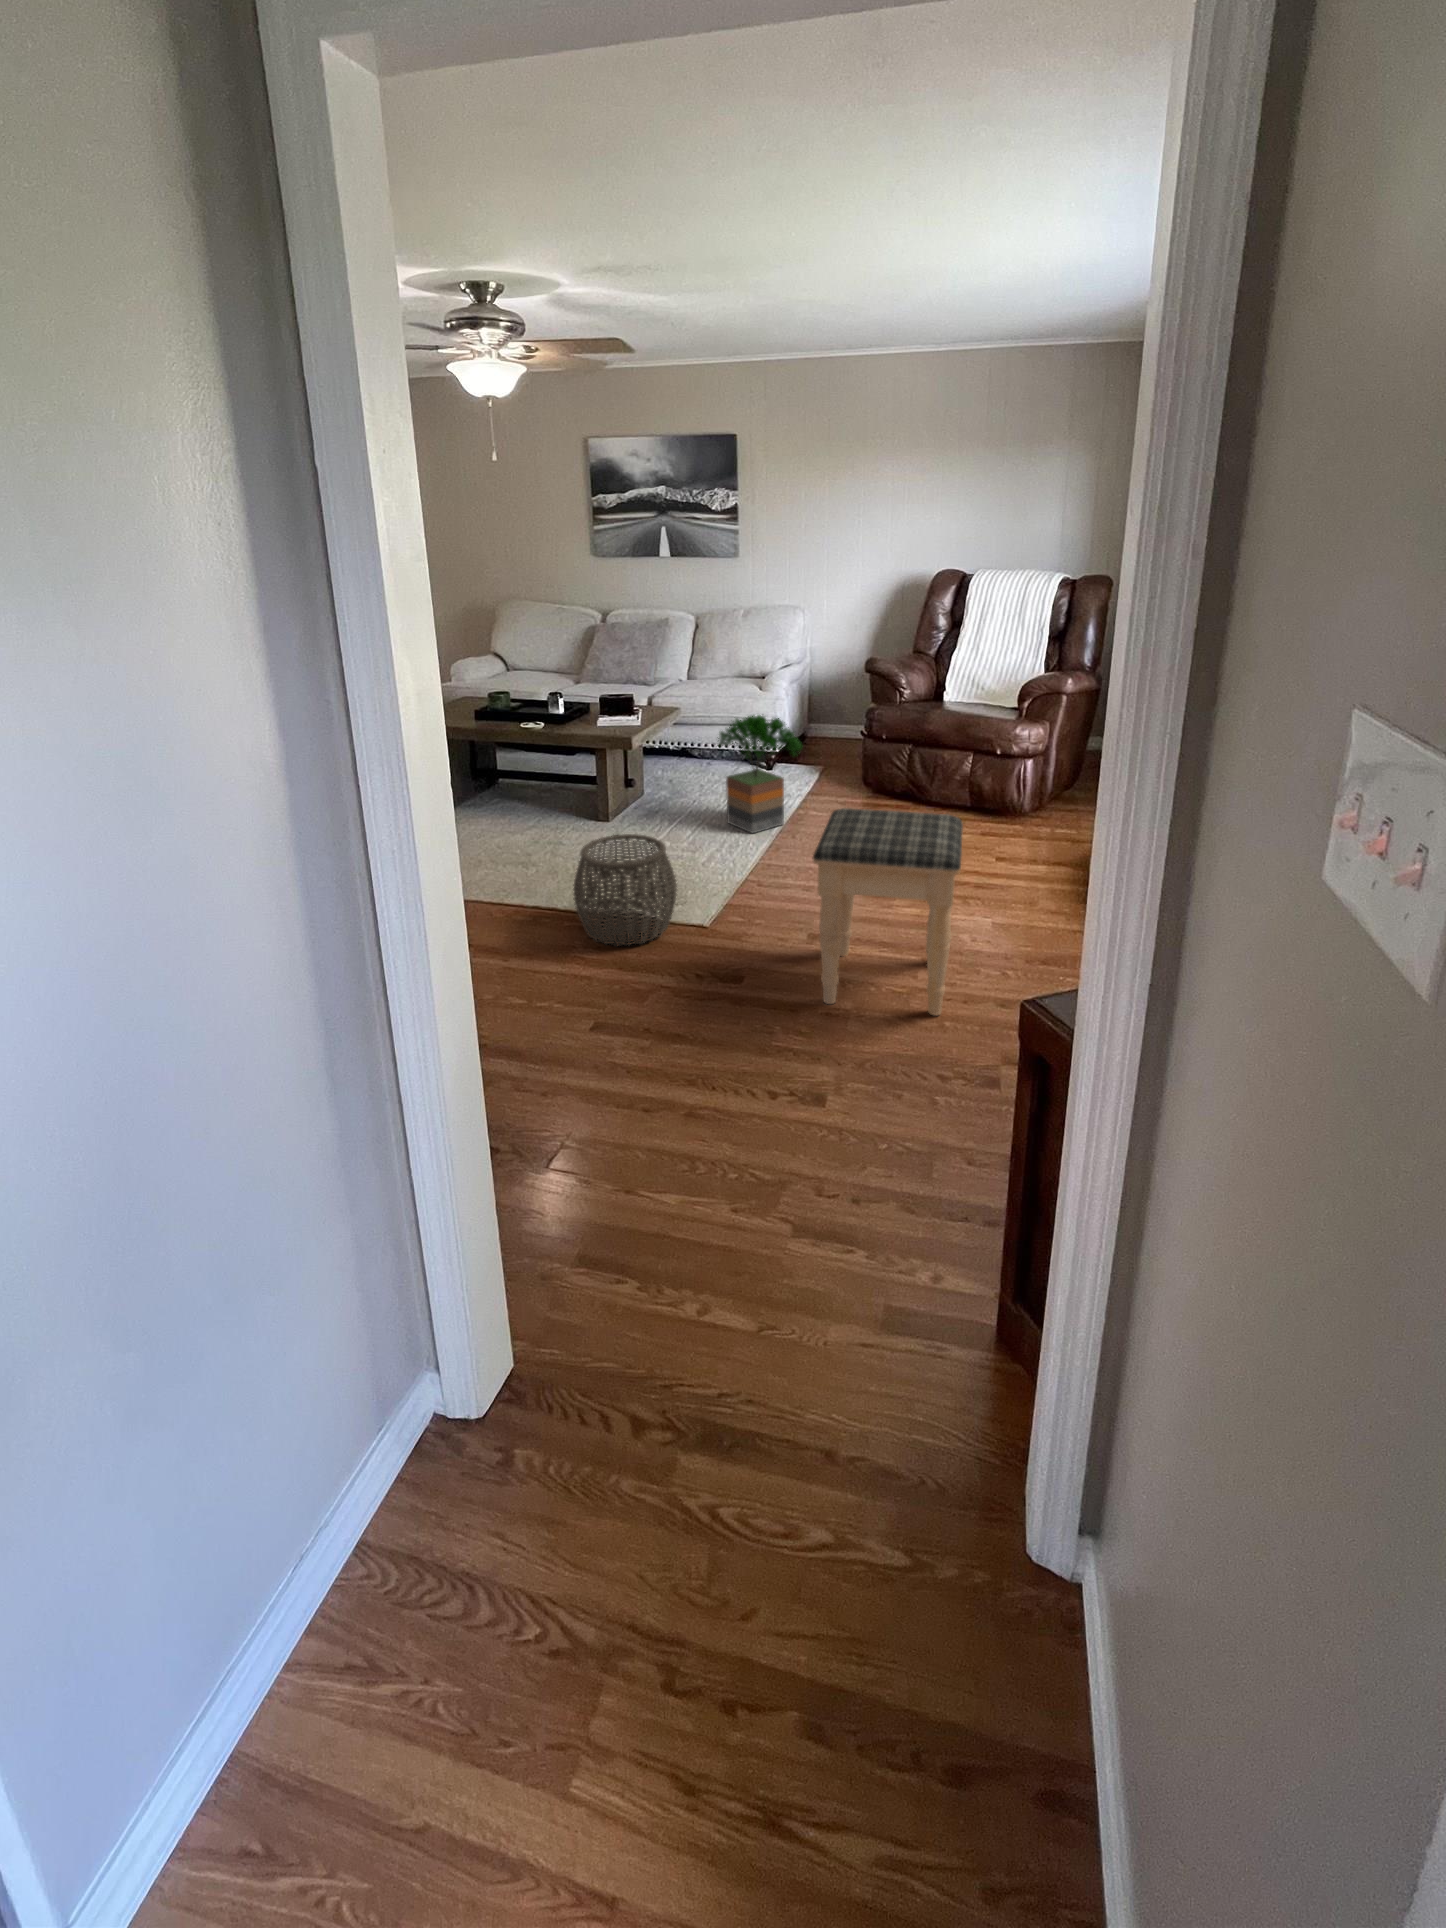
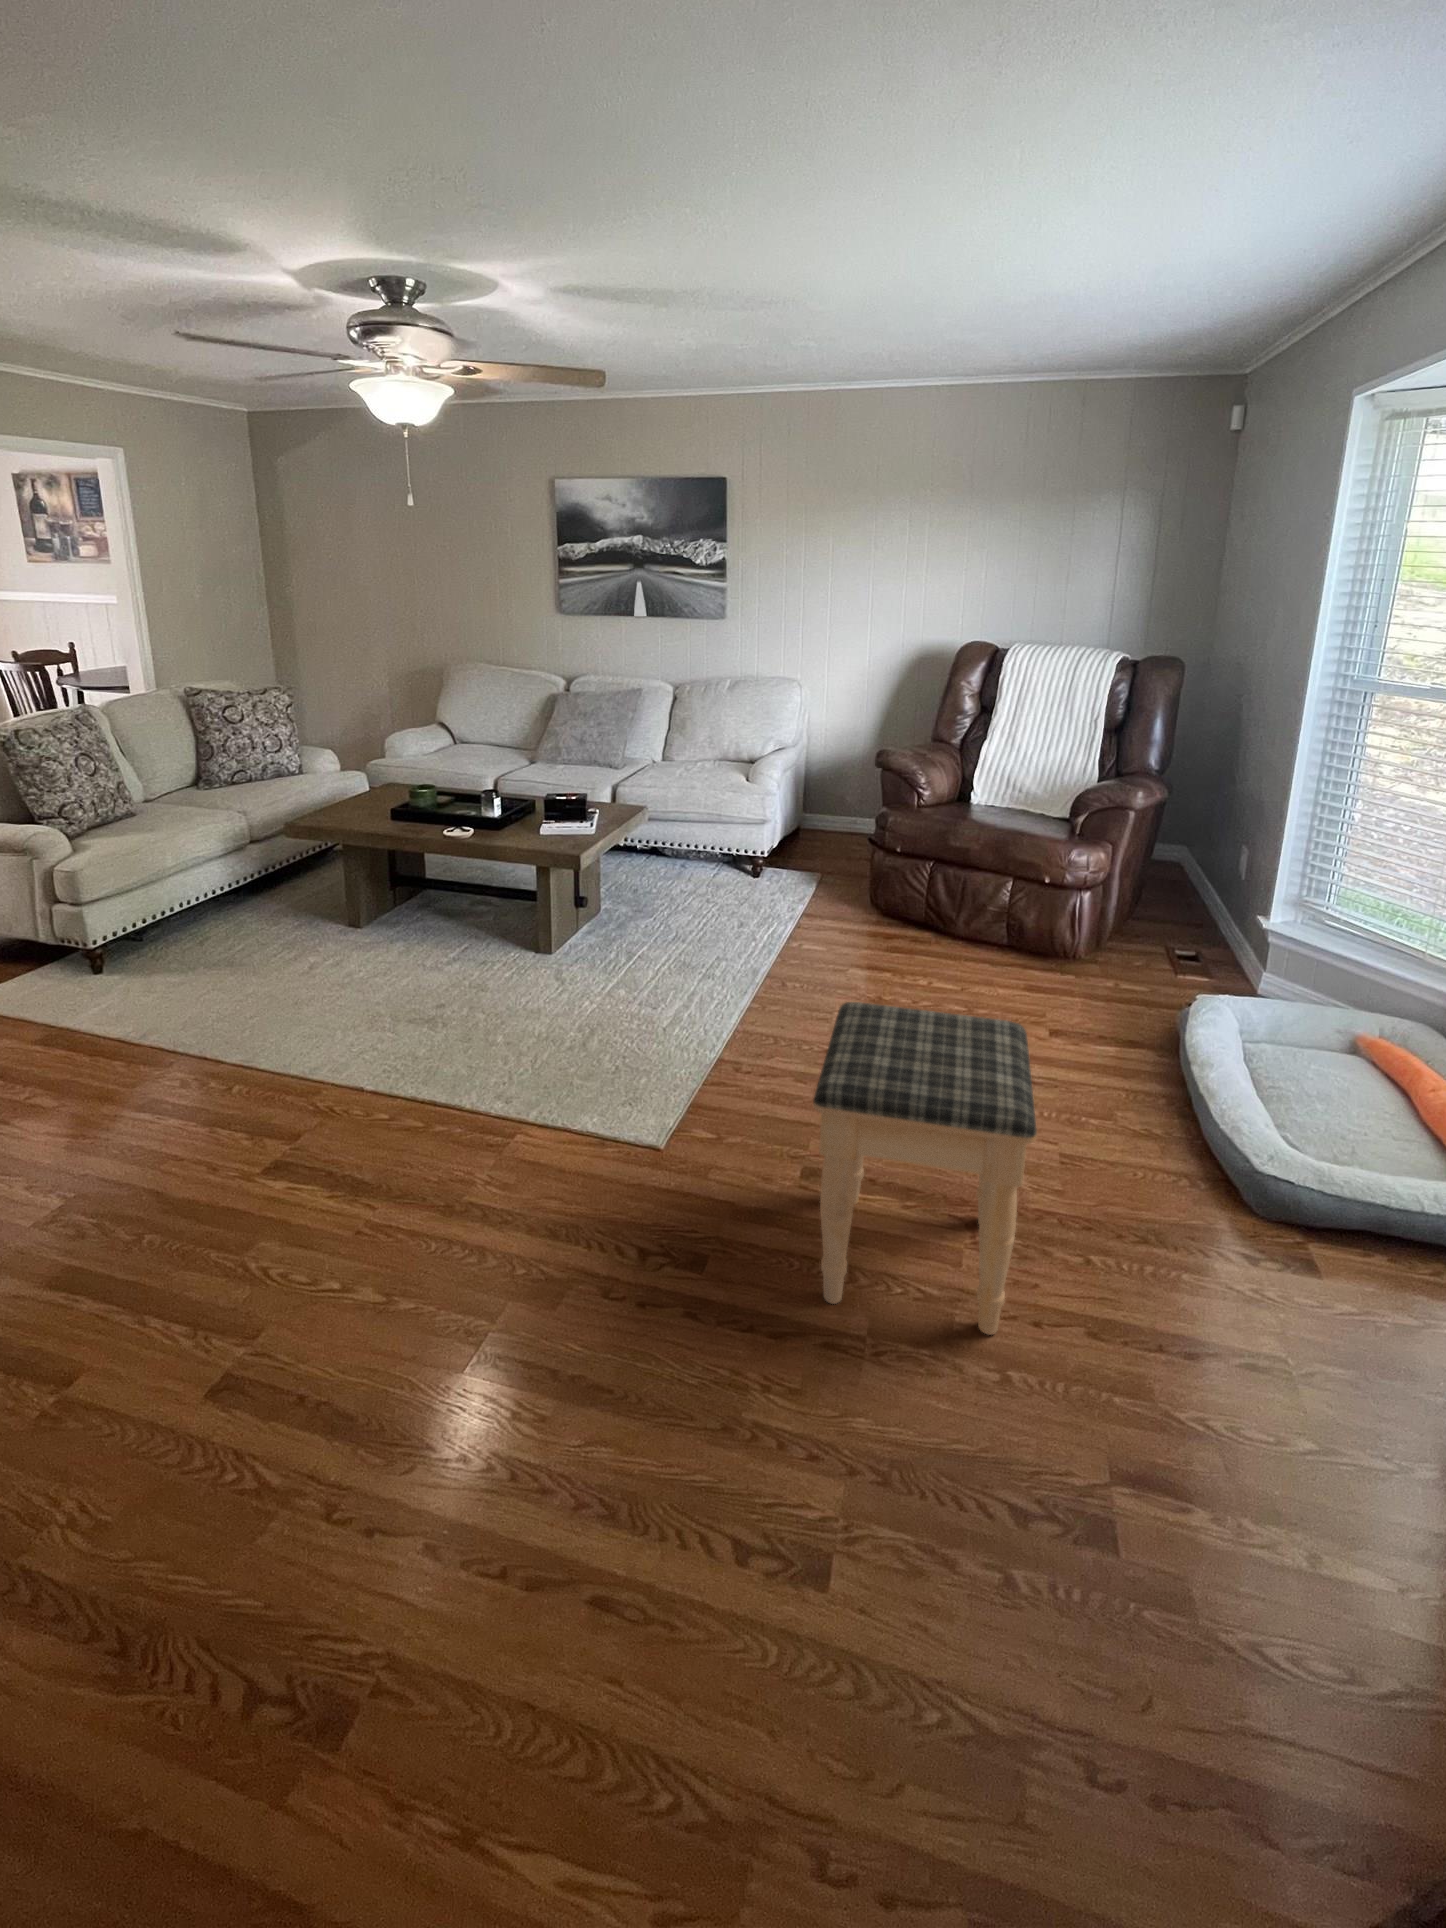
potted tree: present [717,715,801,833] -> none [688,824,800,980]
woven basket: present [573,834,677,946] -> none [481,1010,625,1176]

